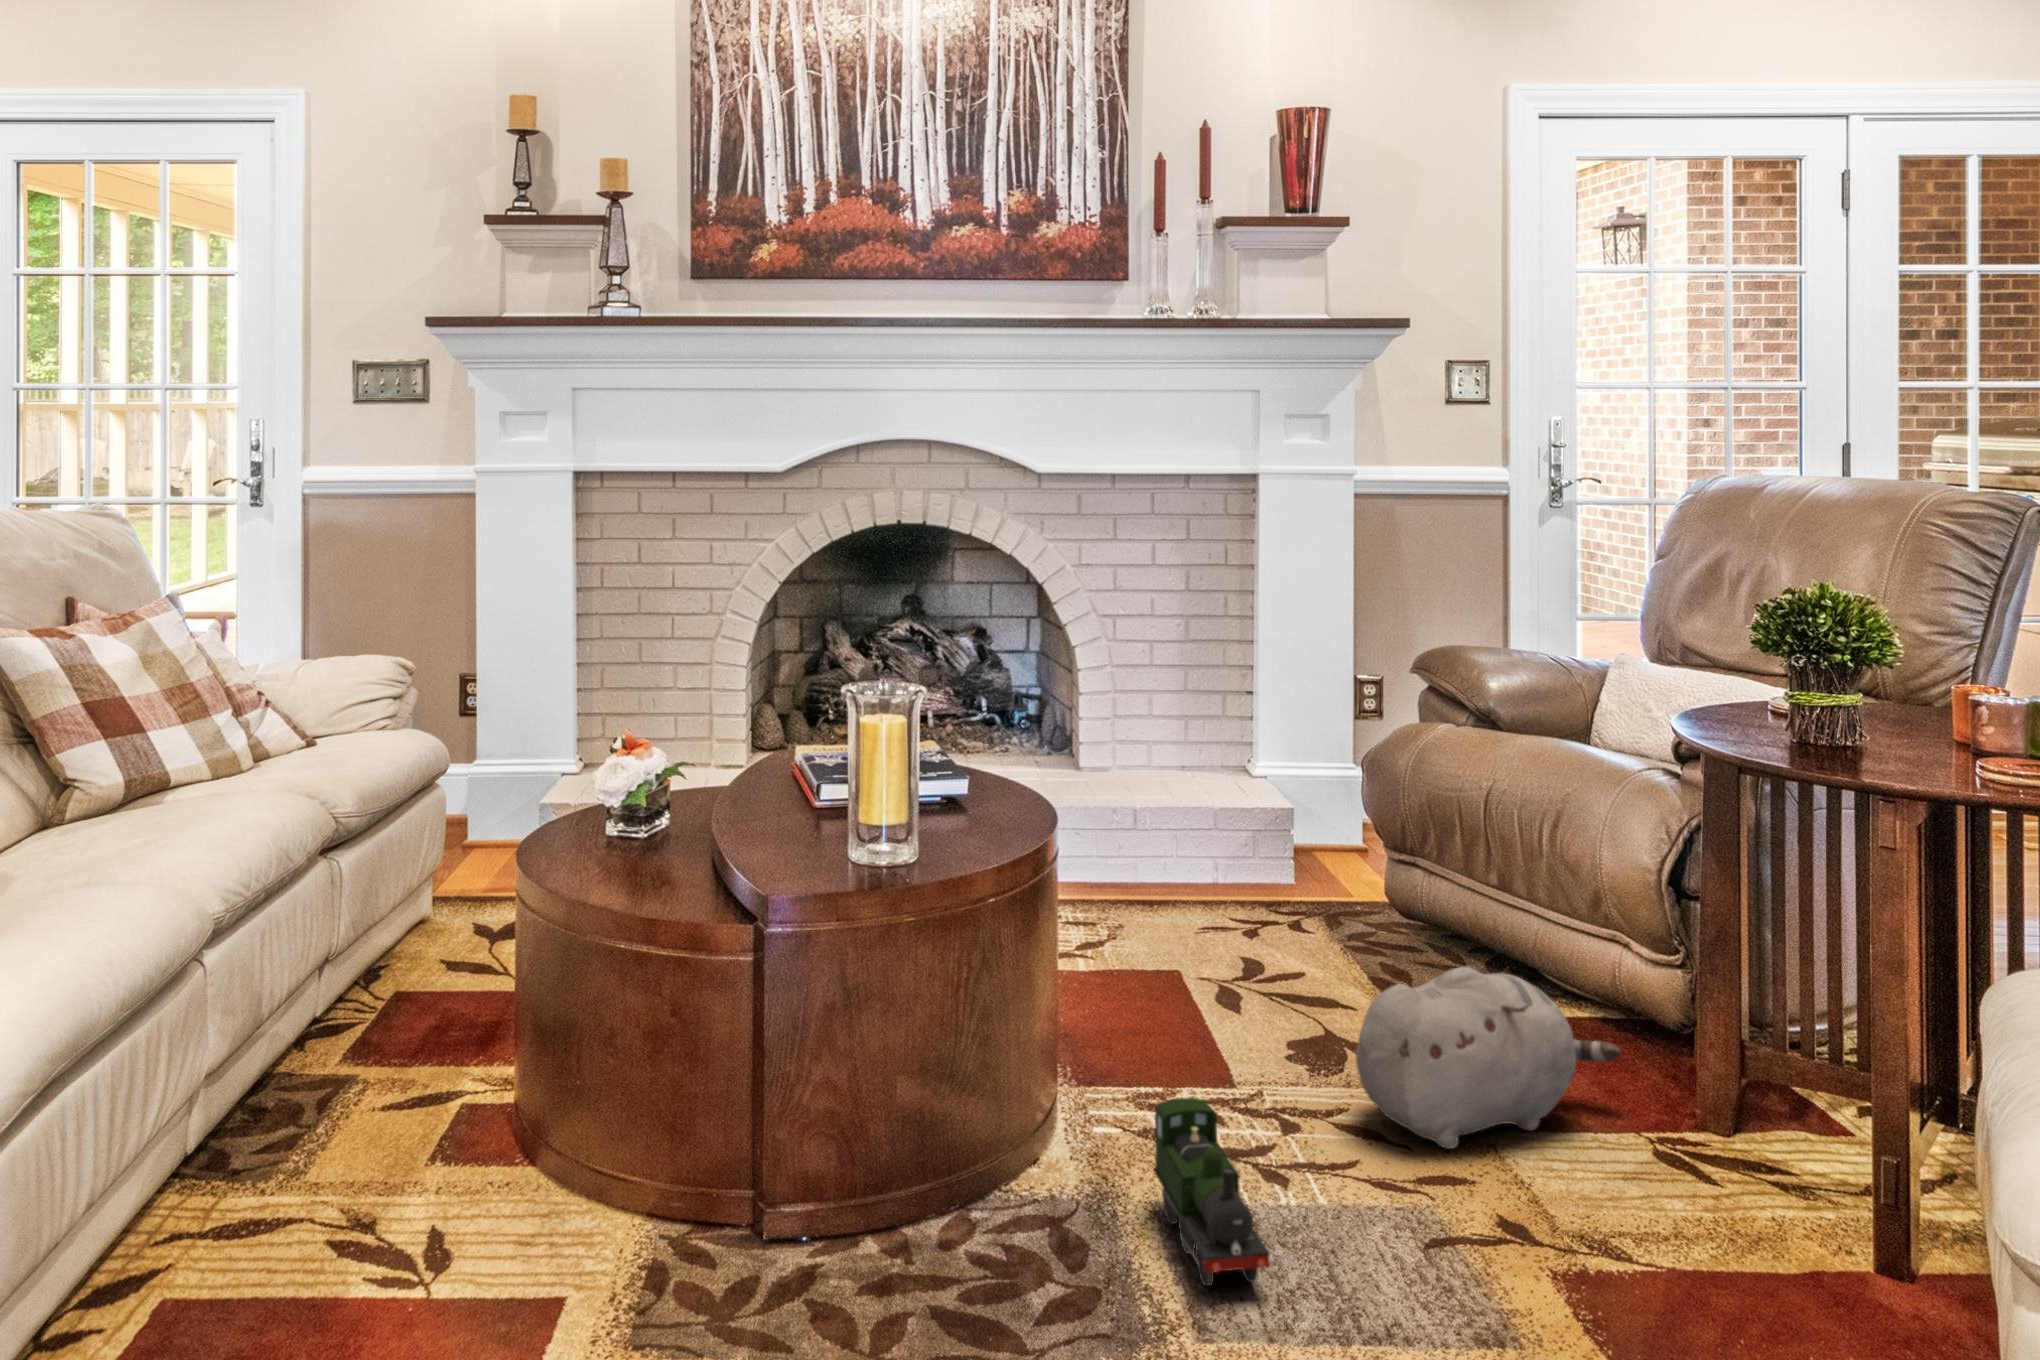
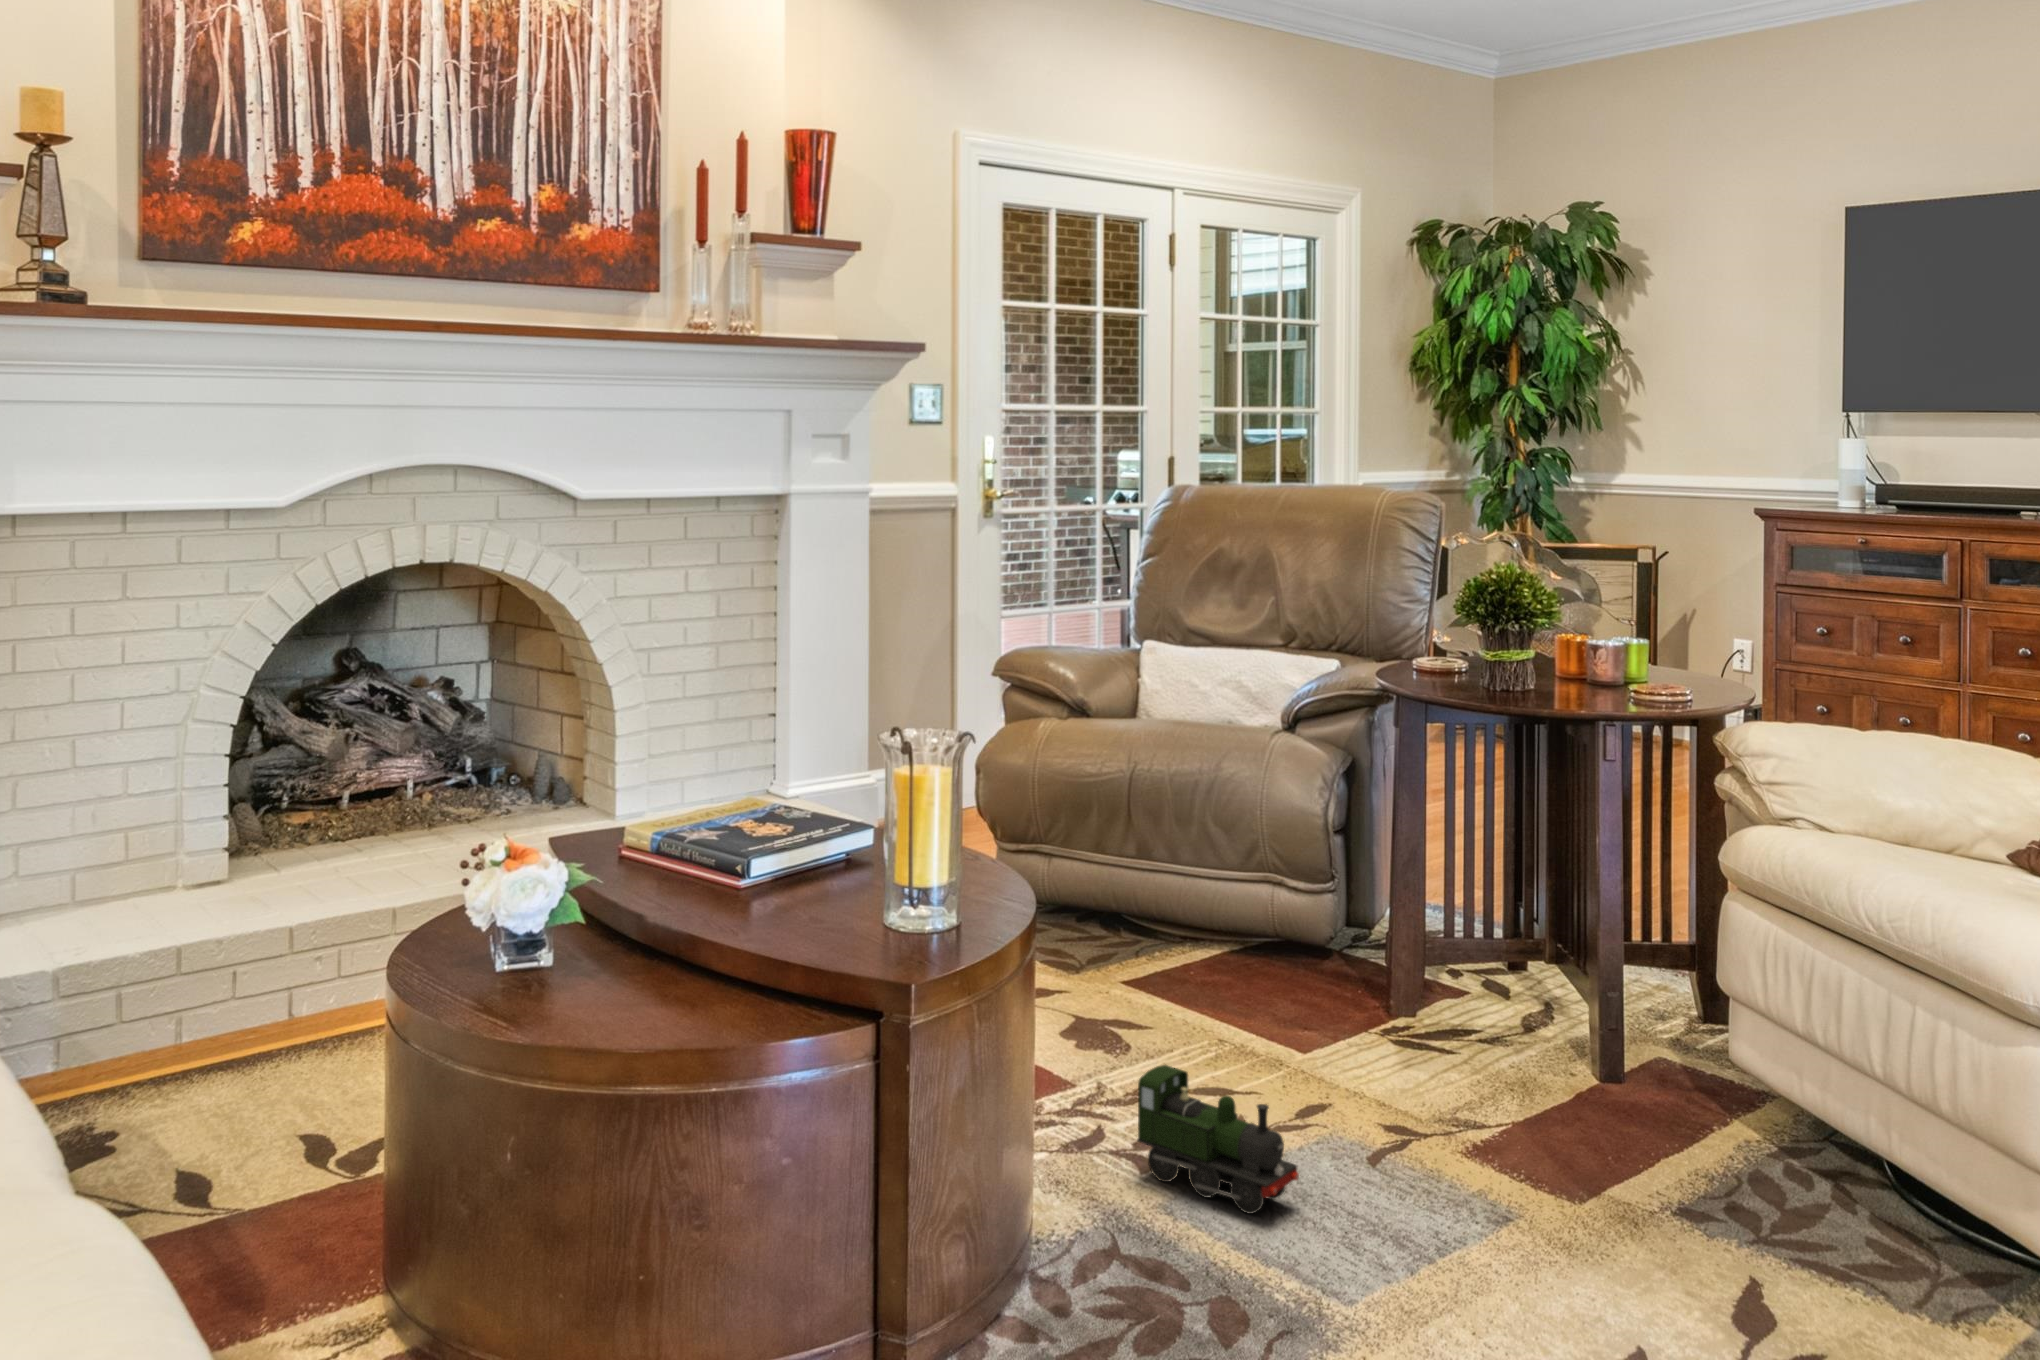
plush toy: present [1356,967,1620,1149] -> none [1171,910,1319,1065]

